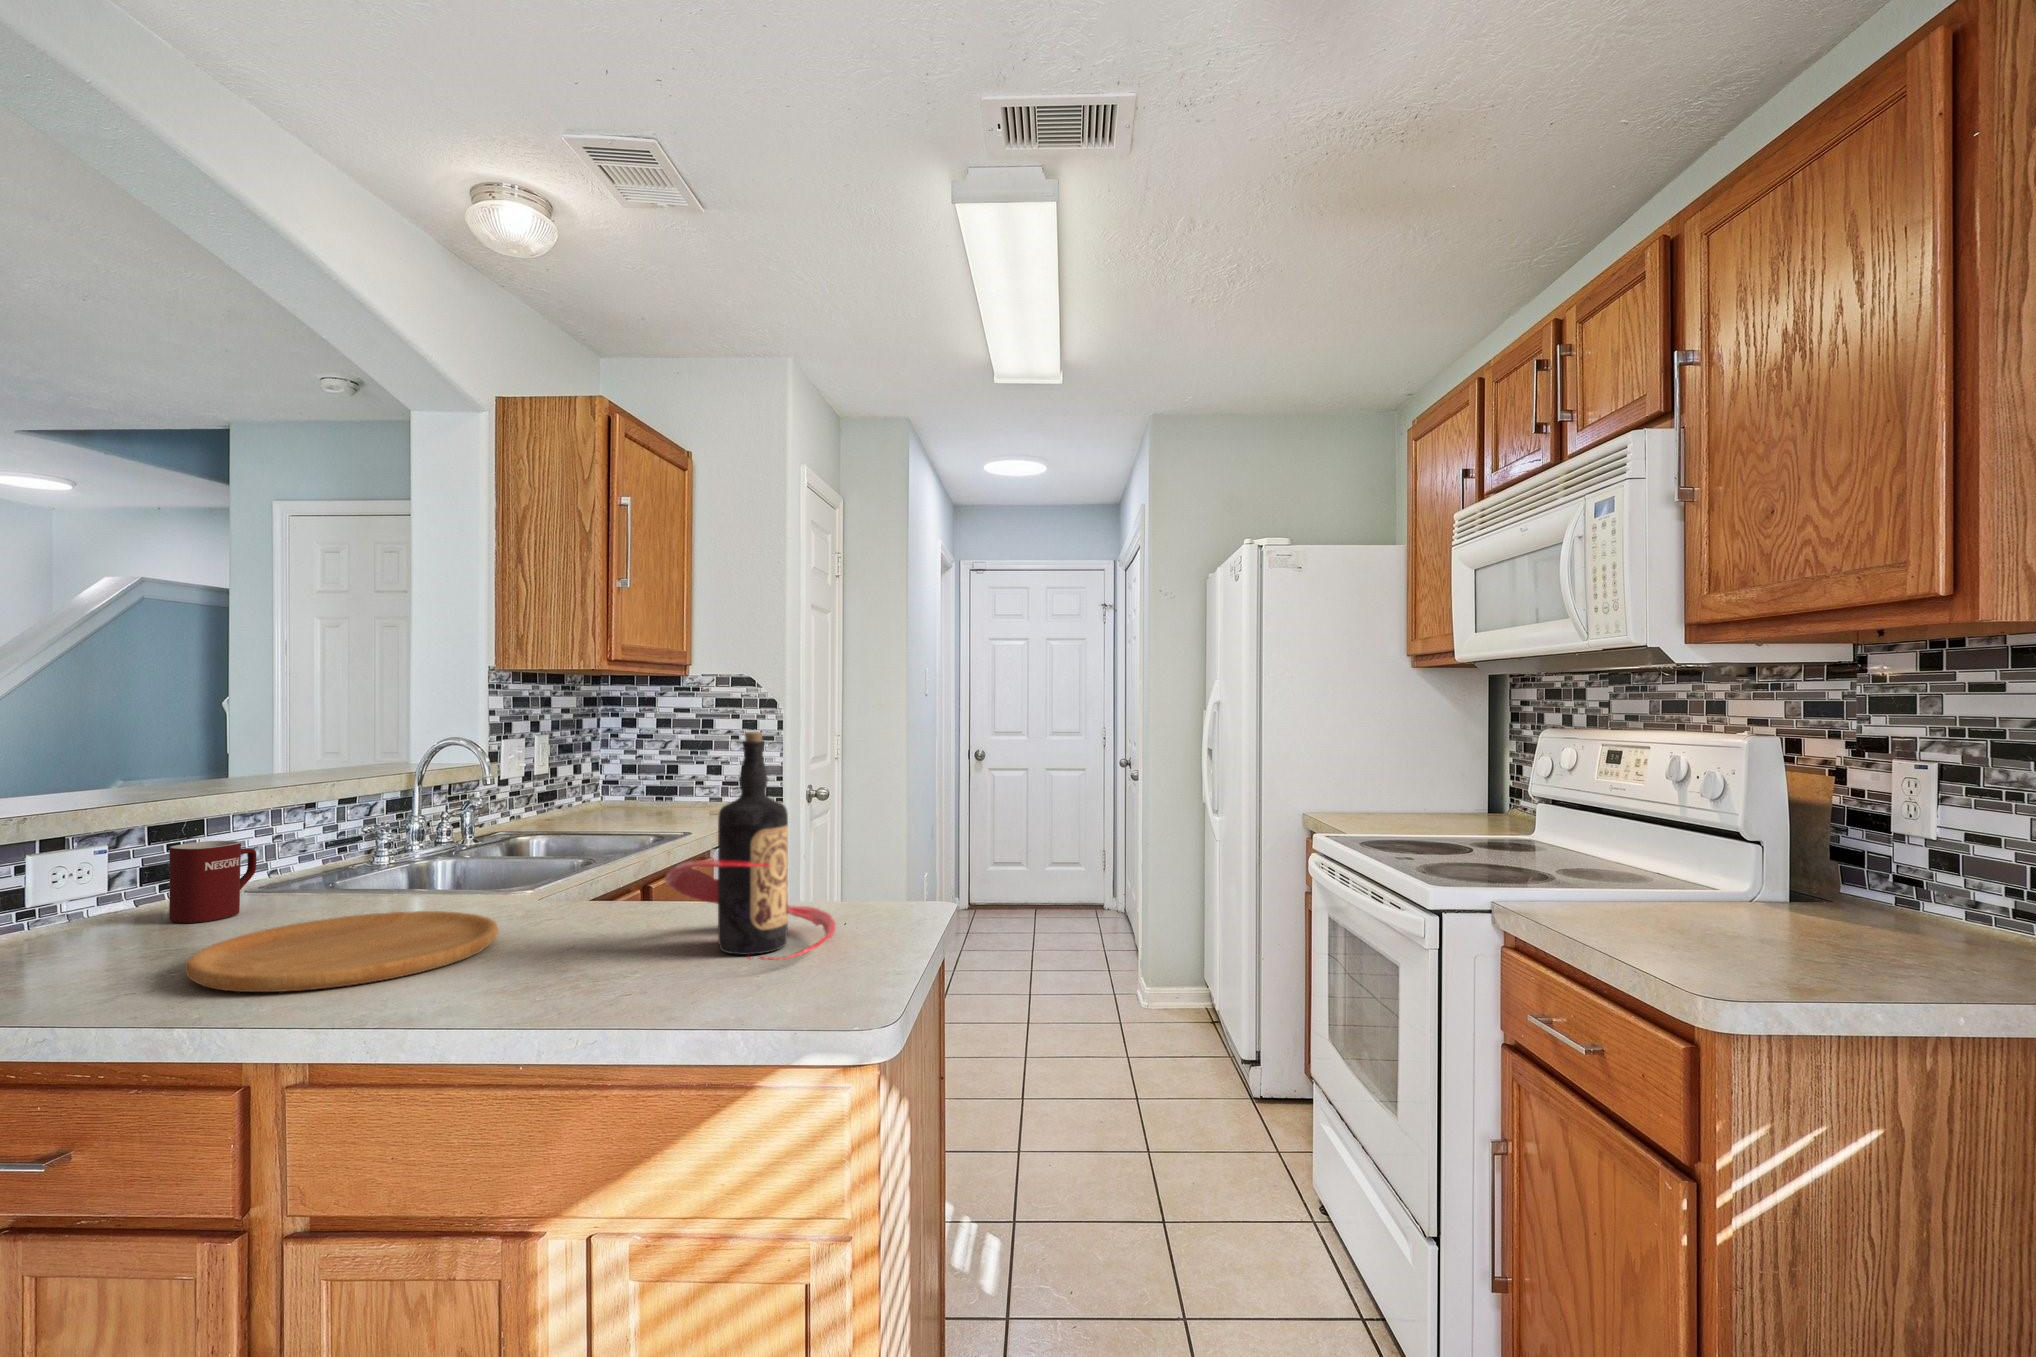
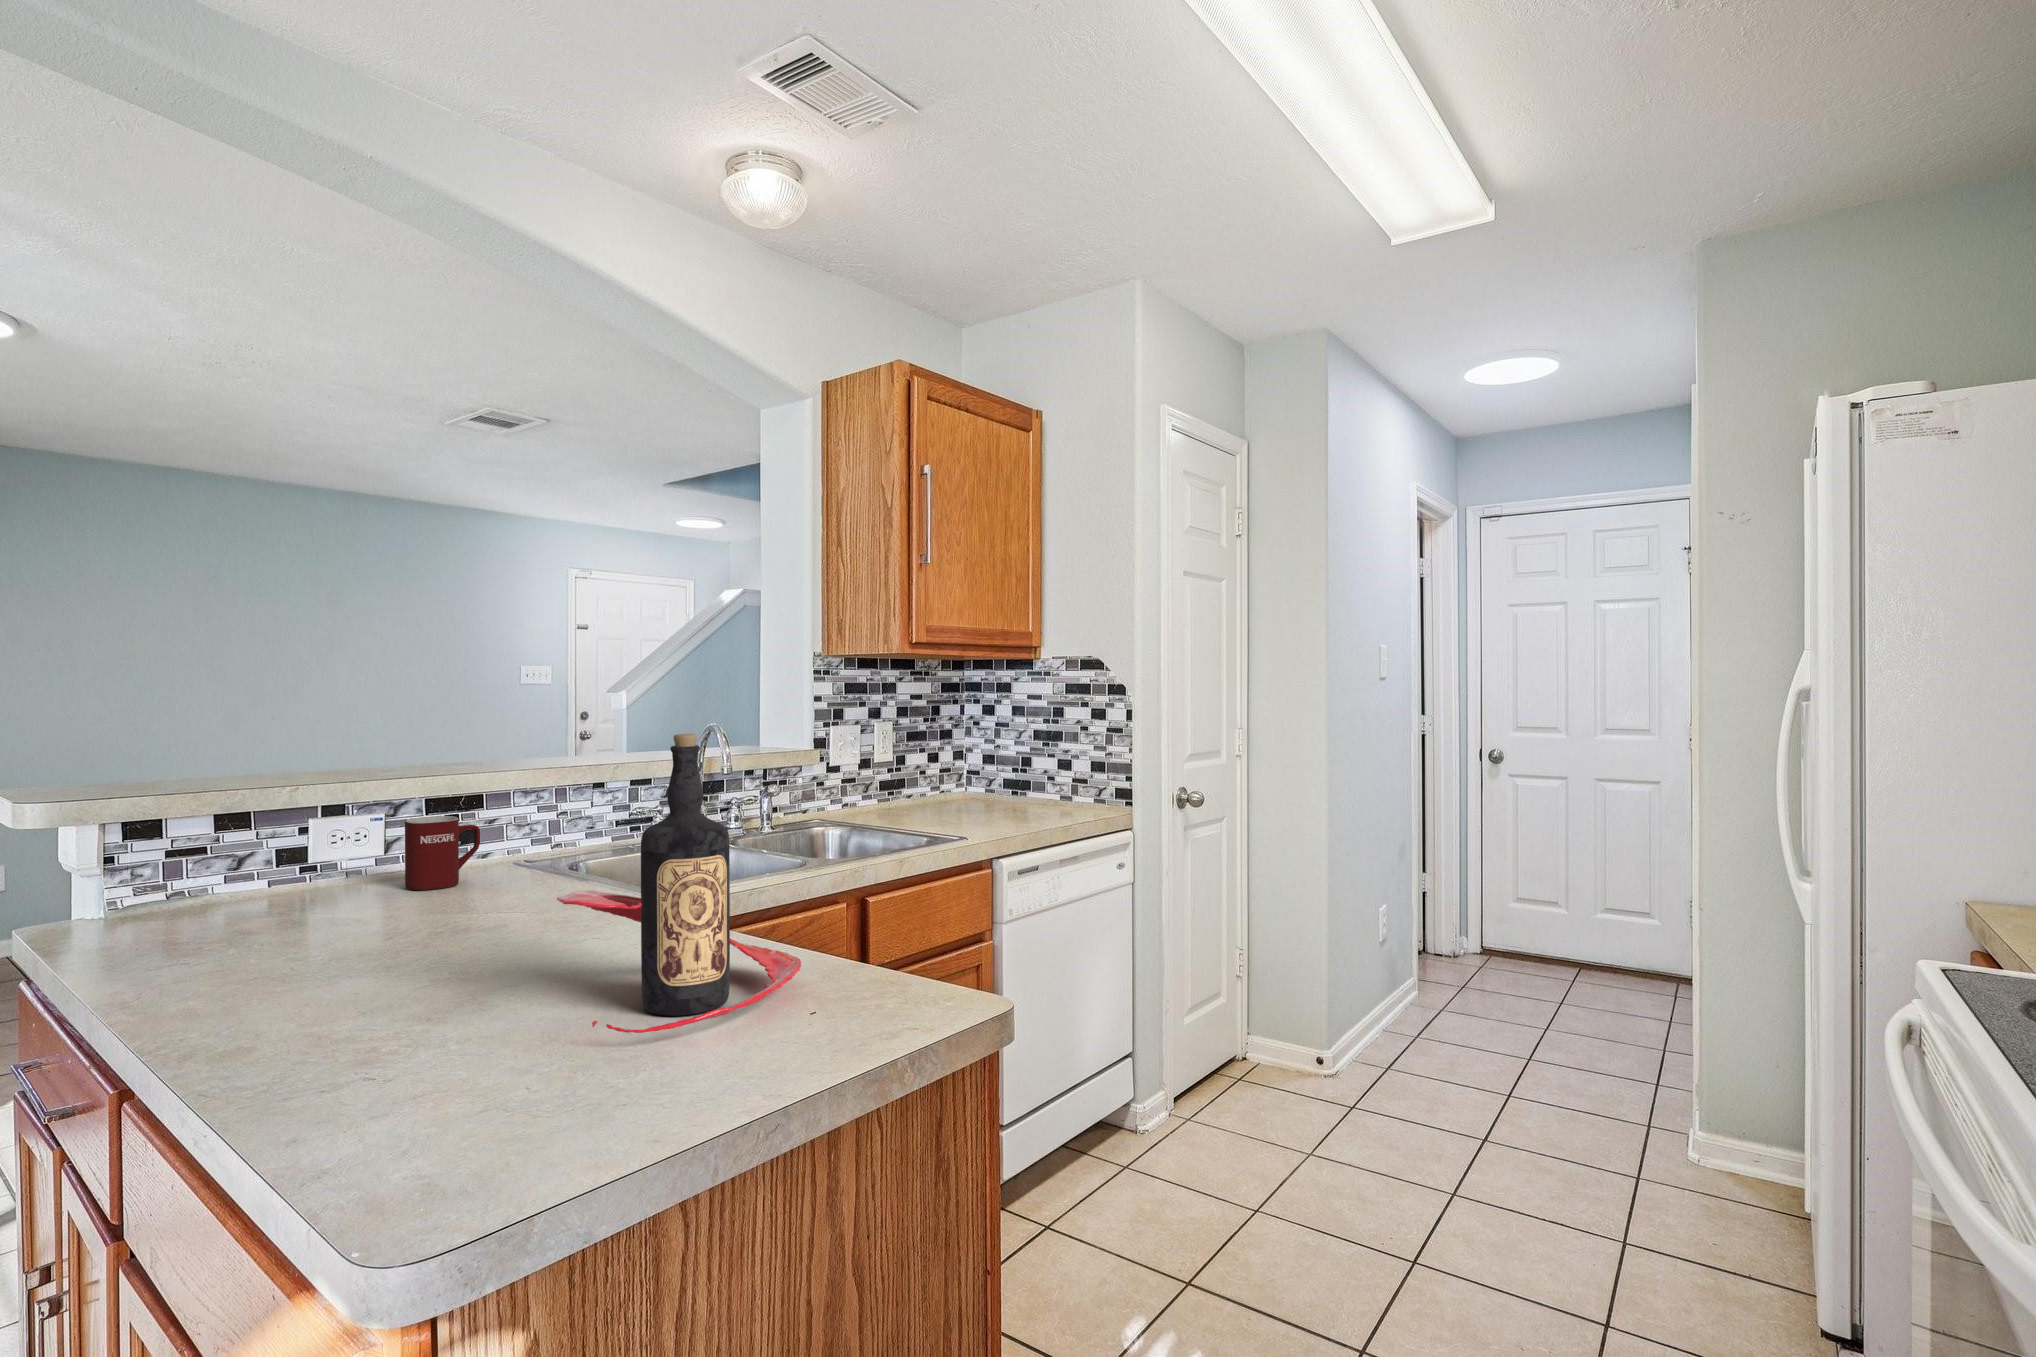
cutting board: present [185,911,498,992] -> none [248,903,545,980]

